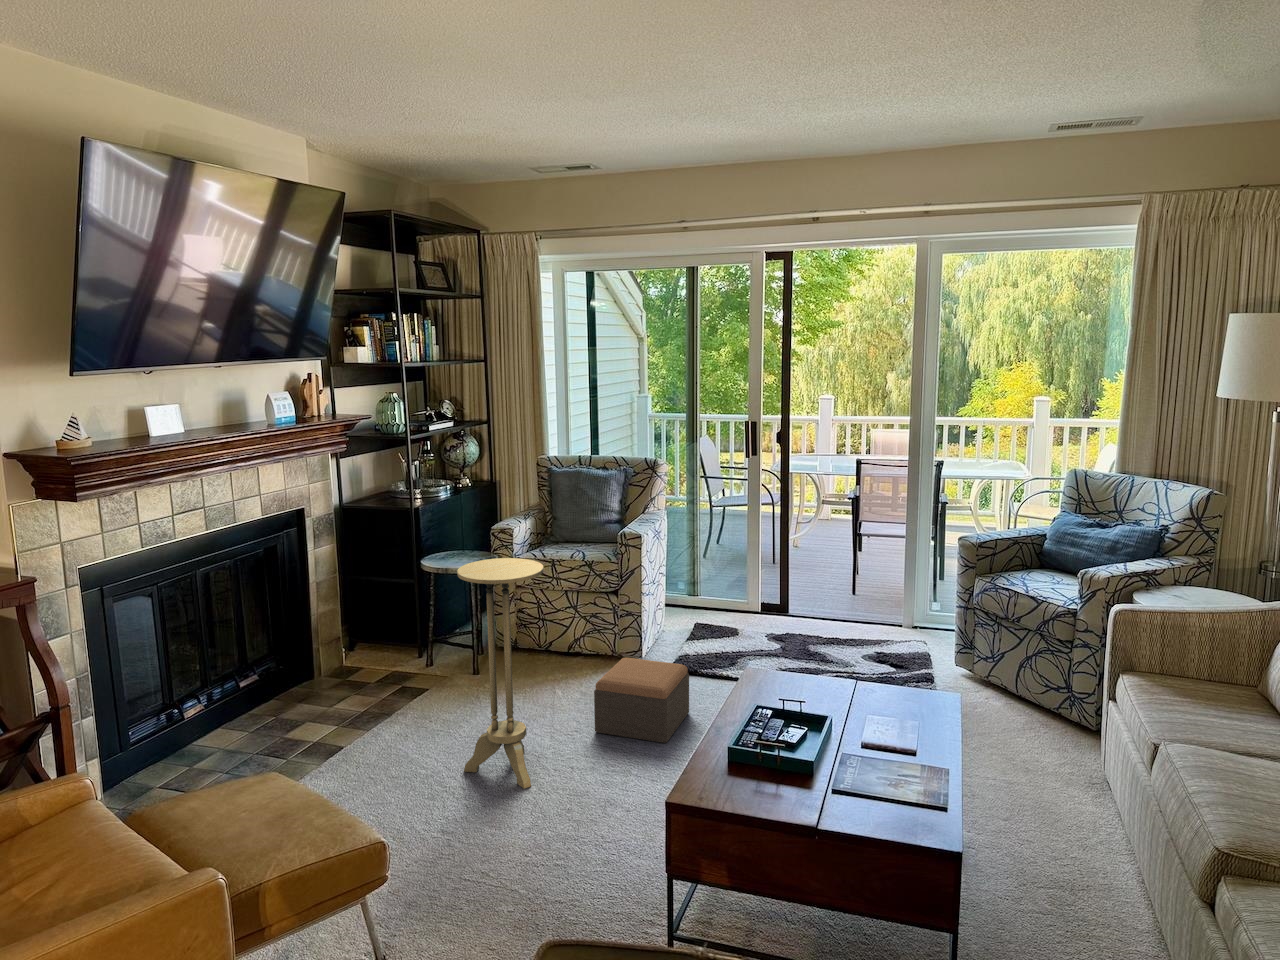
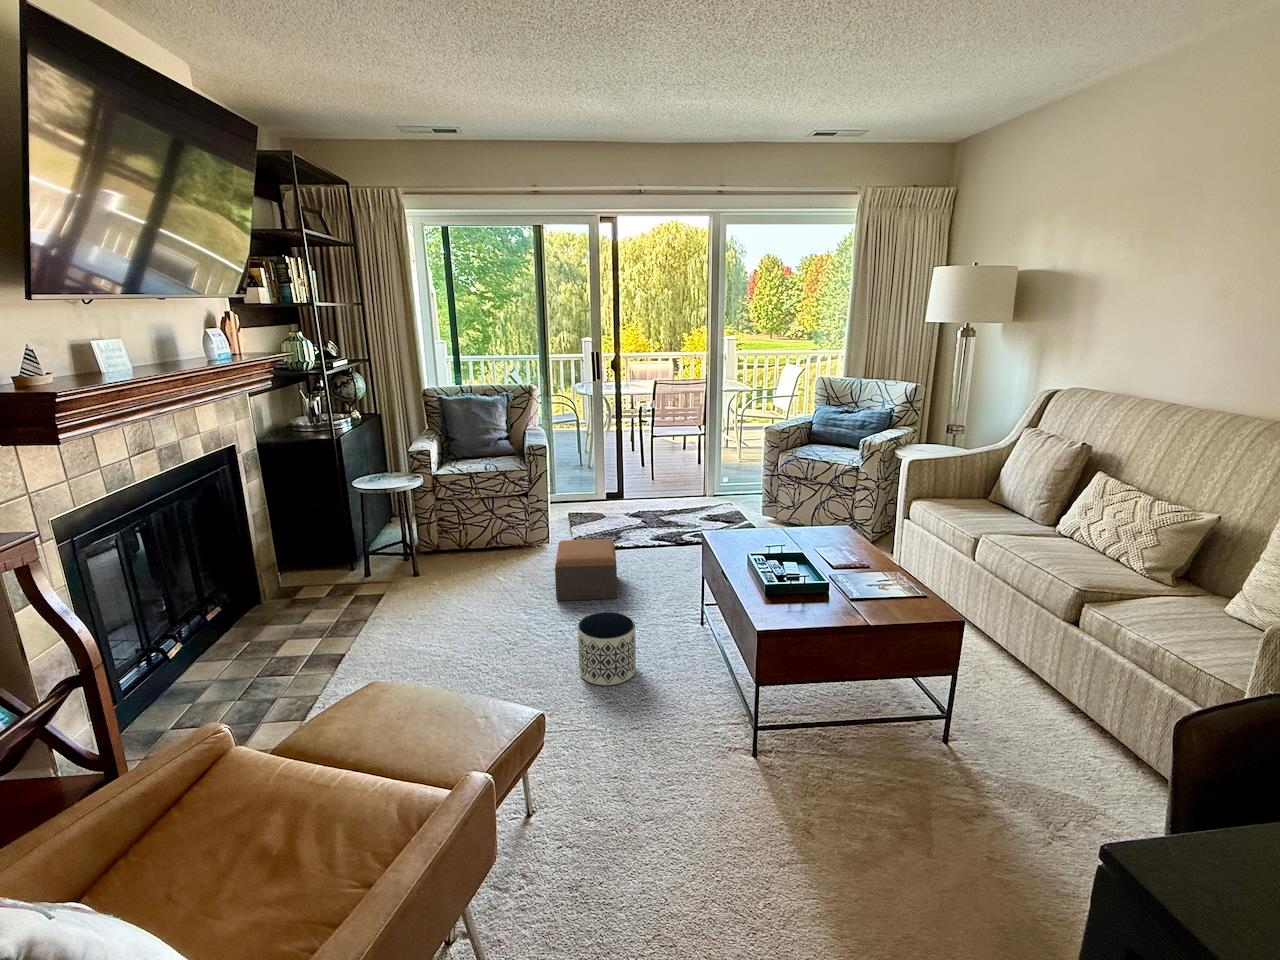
side table: present [457,558,543,789] -> none [464,466,540,652]
planter: none [544,755,617,850] -> present [578,612,636,685]

